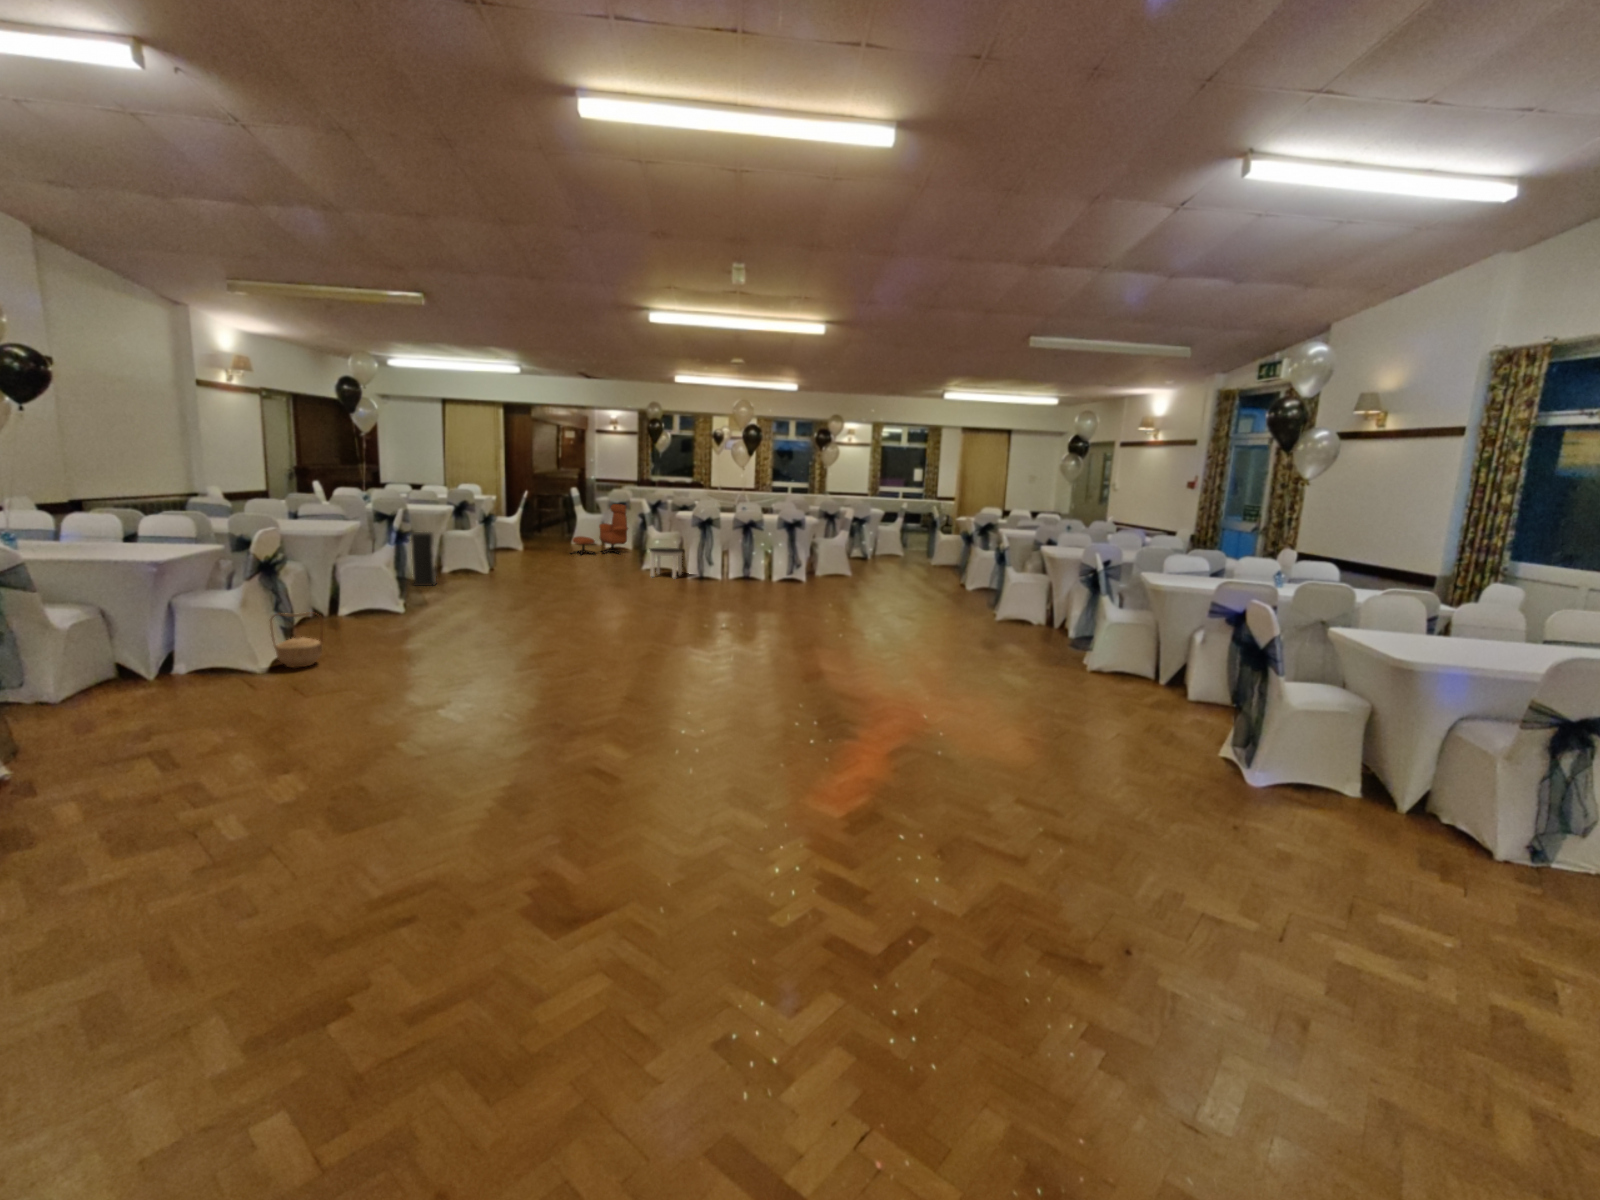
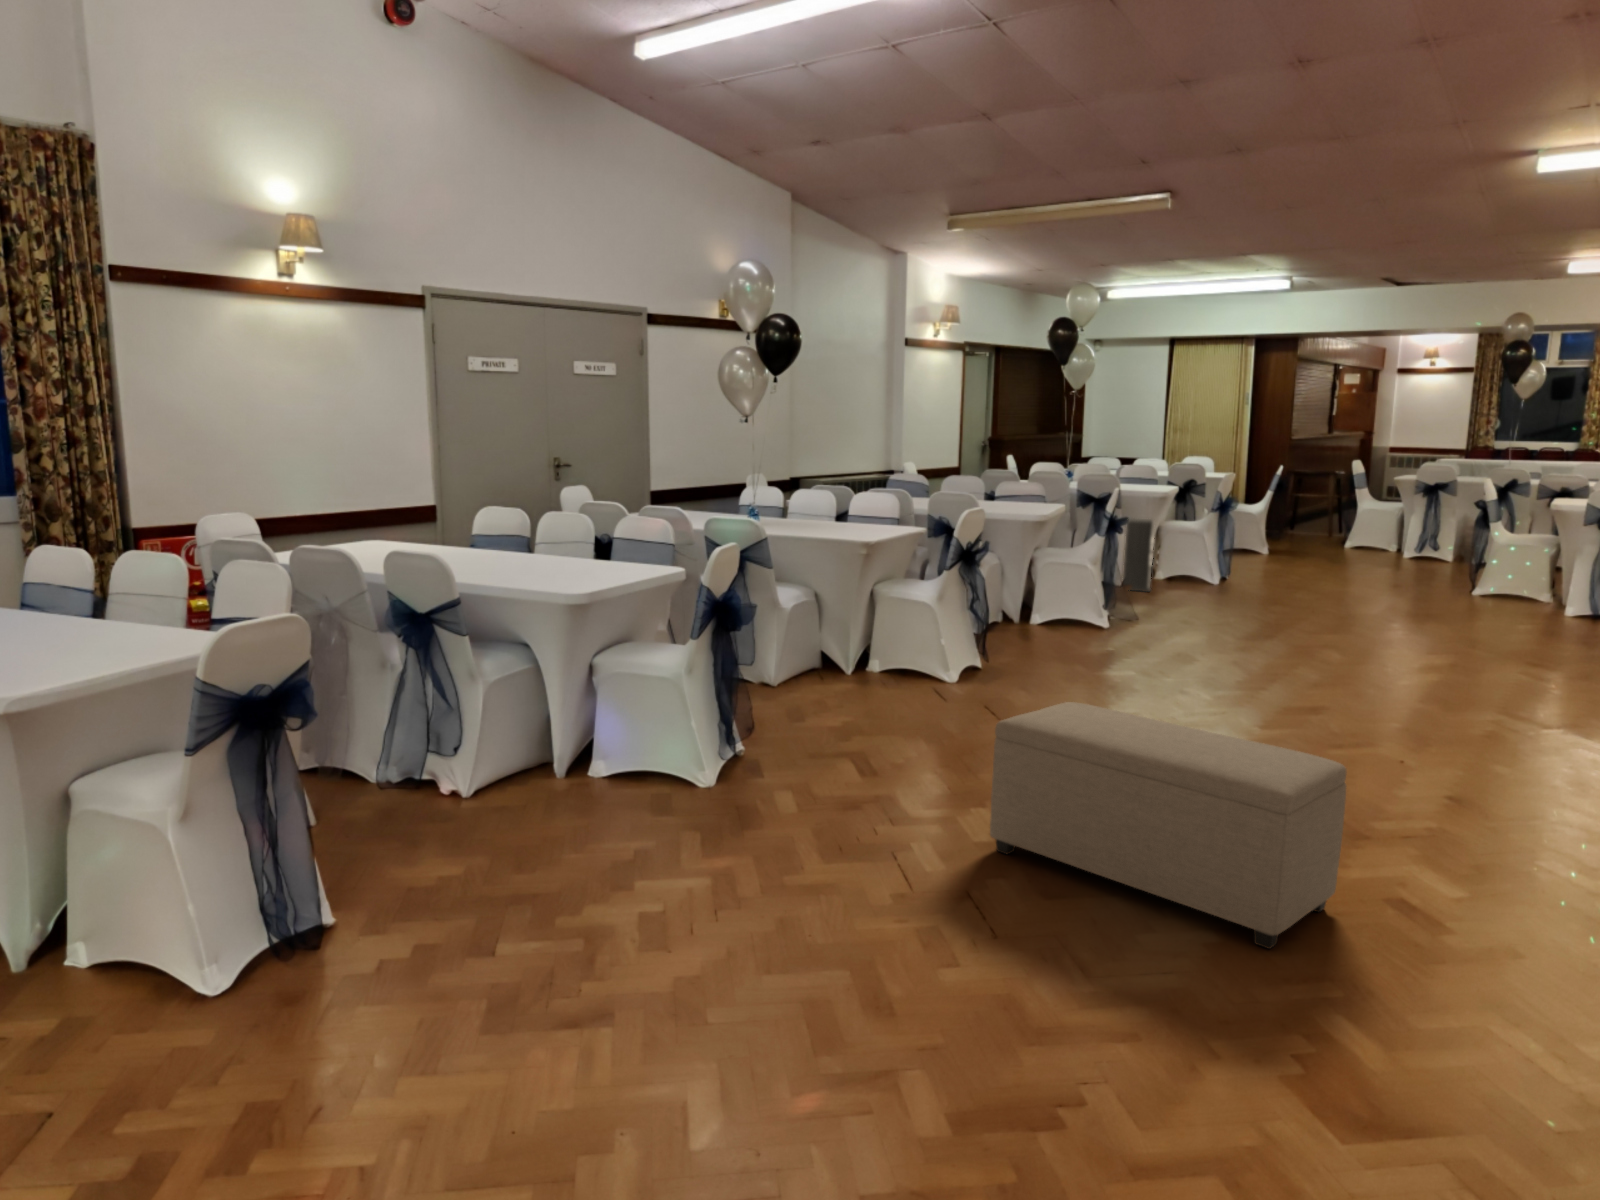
lounge chair: present [572,504,628,555] -> none [1338,486,1450,570]
round table: present [649,548,684,578] -> none [1491,559,1566,615]
basket: present [270,612,323,668] -> none [993,599,1045,665]
ottoman: none [199,723,533,902] -> present [990,702,1346,949]

